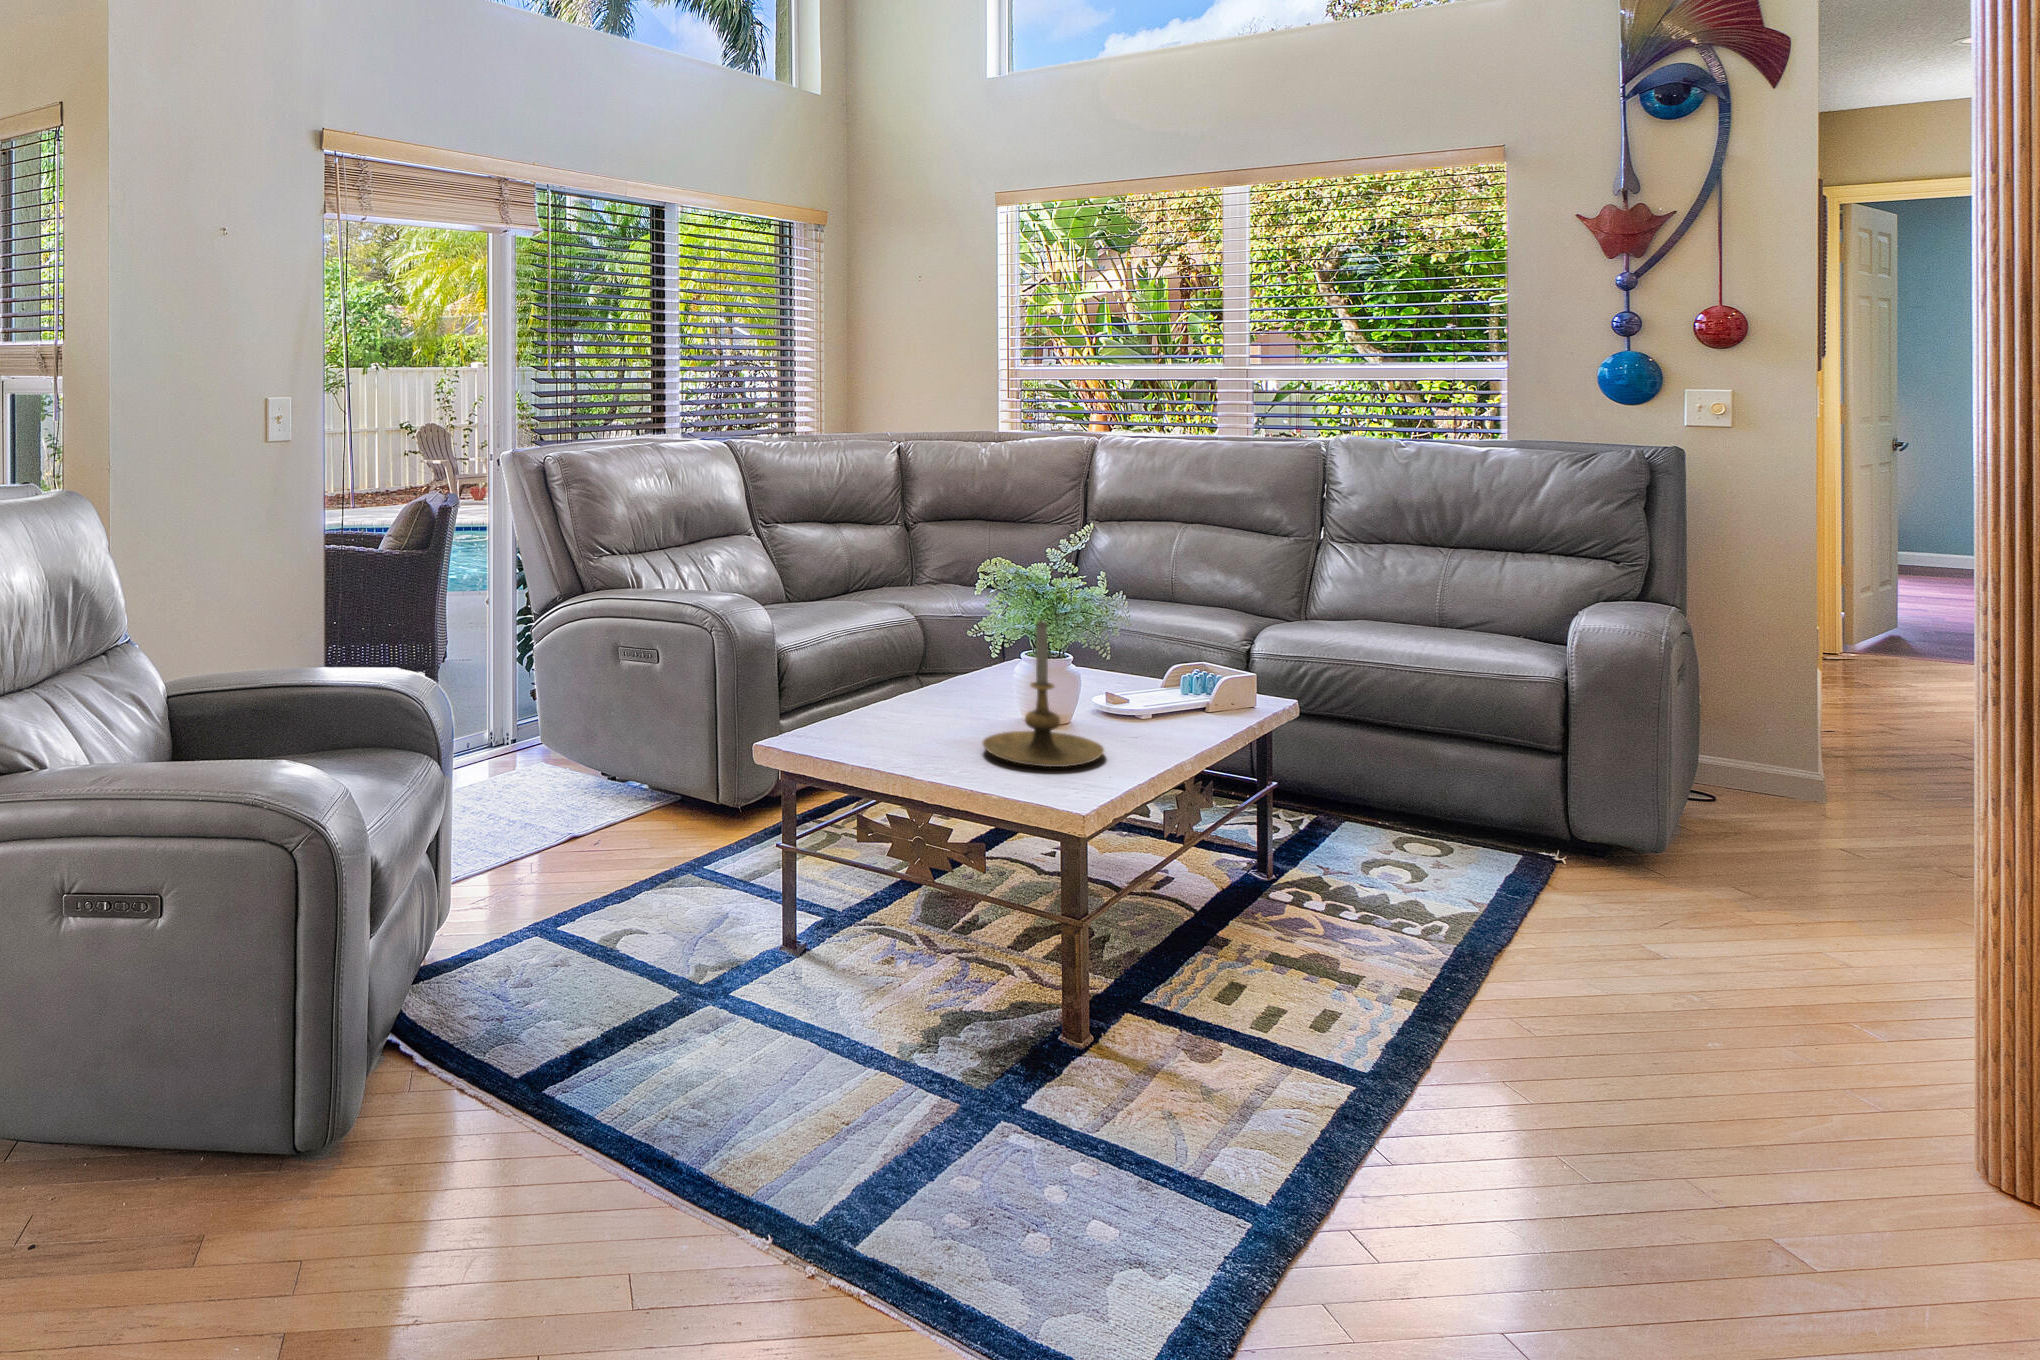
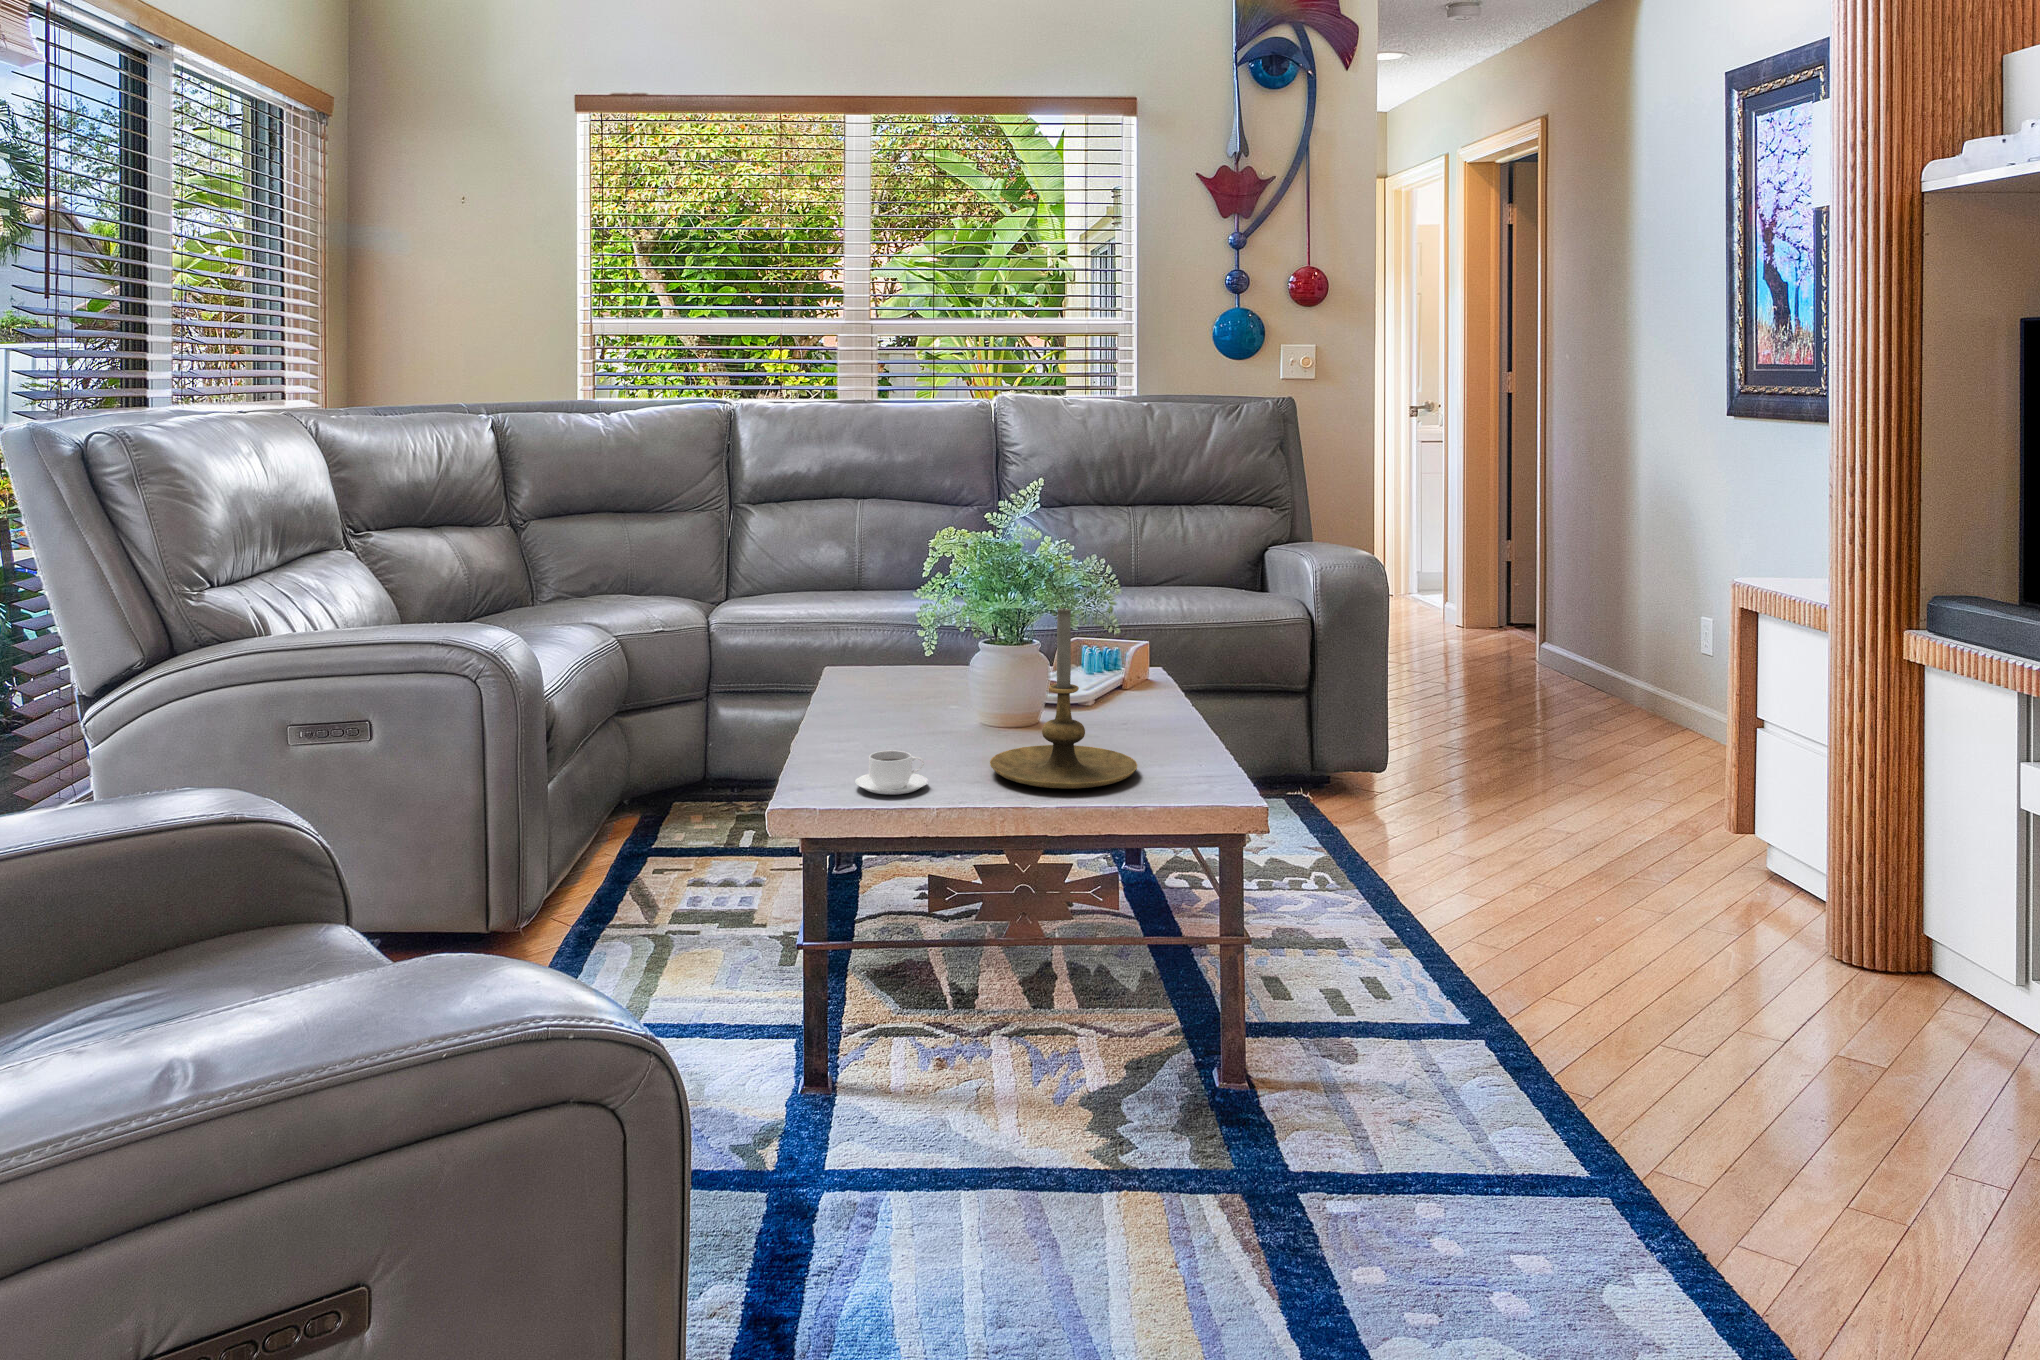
coffee cup: none [880,713,936,745] -> present [855,750,928,794]

